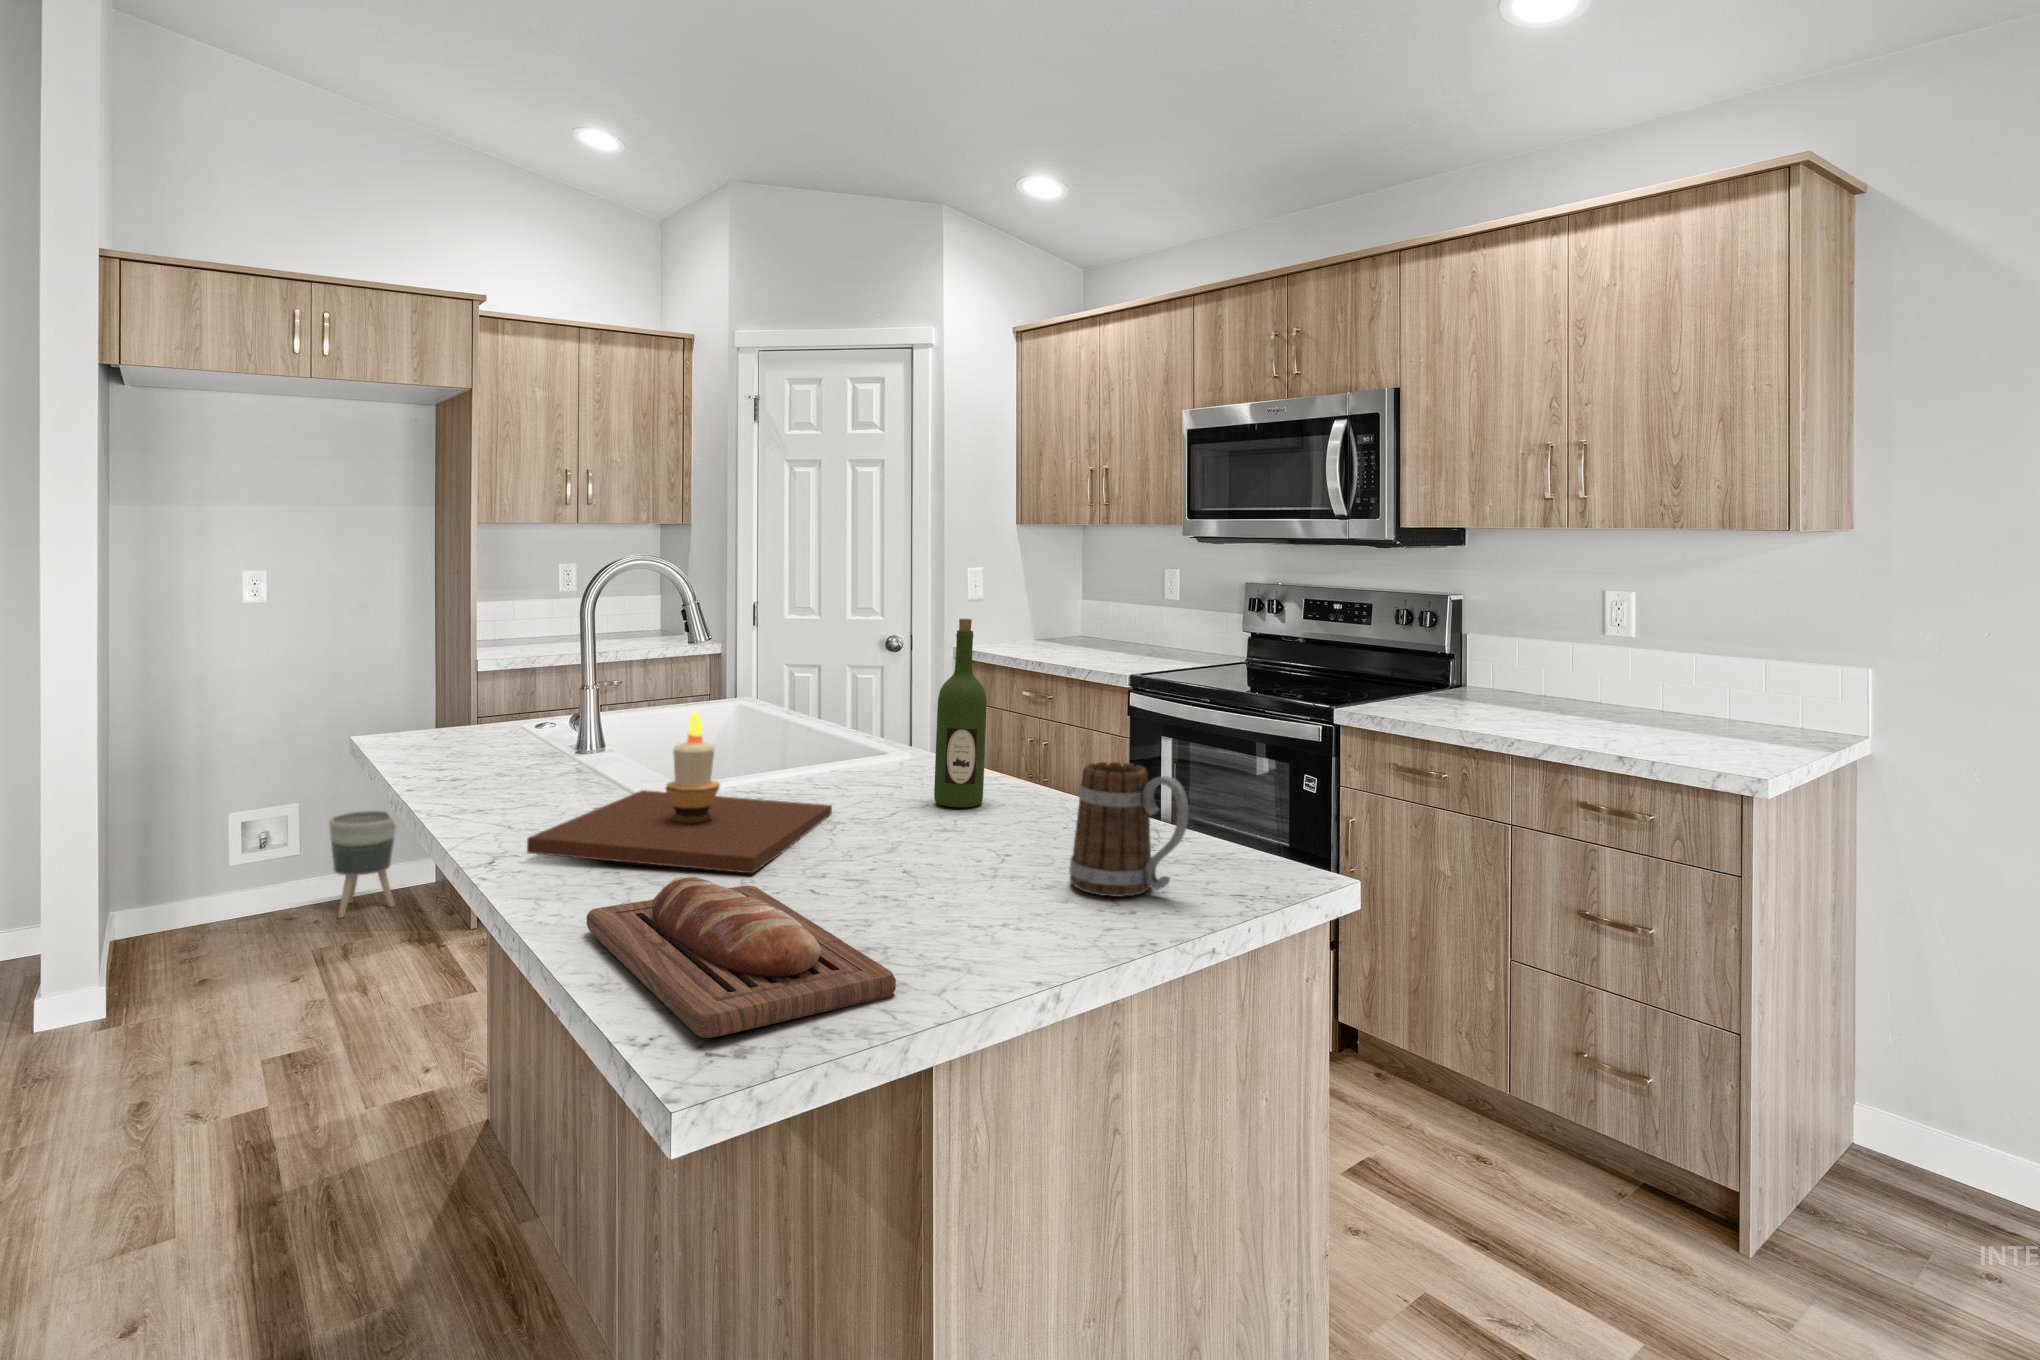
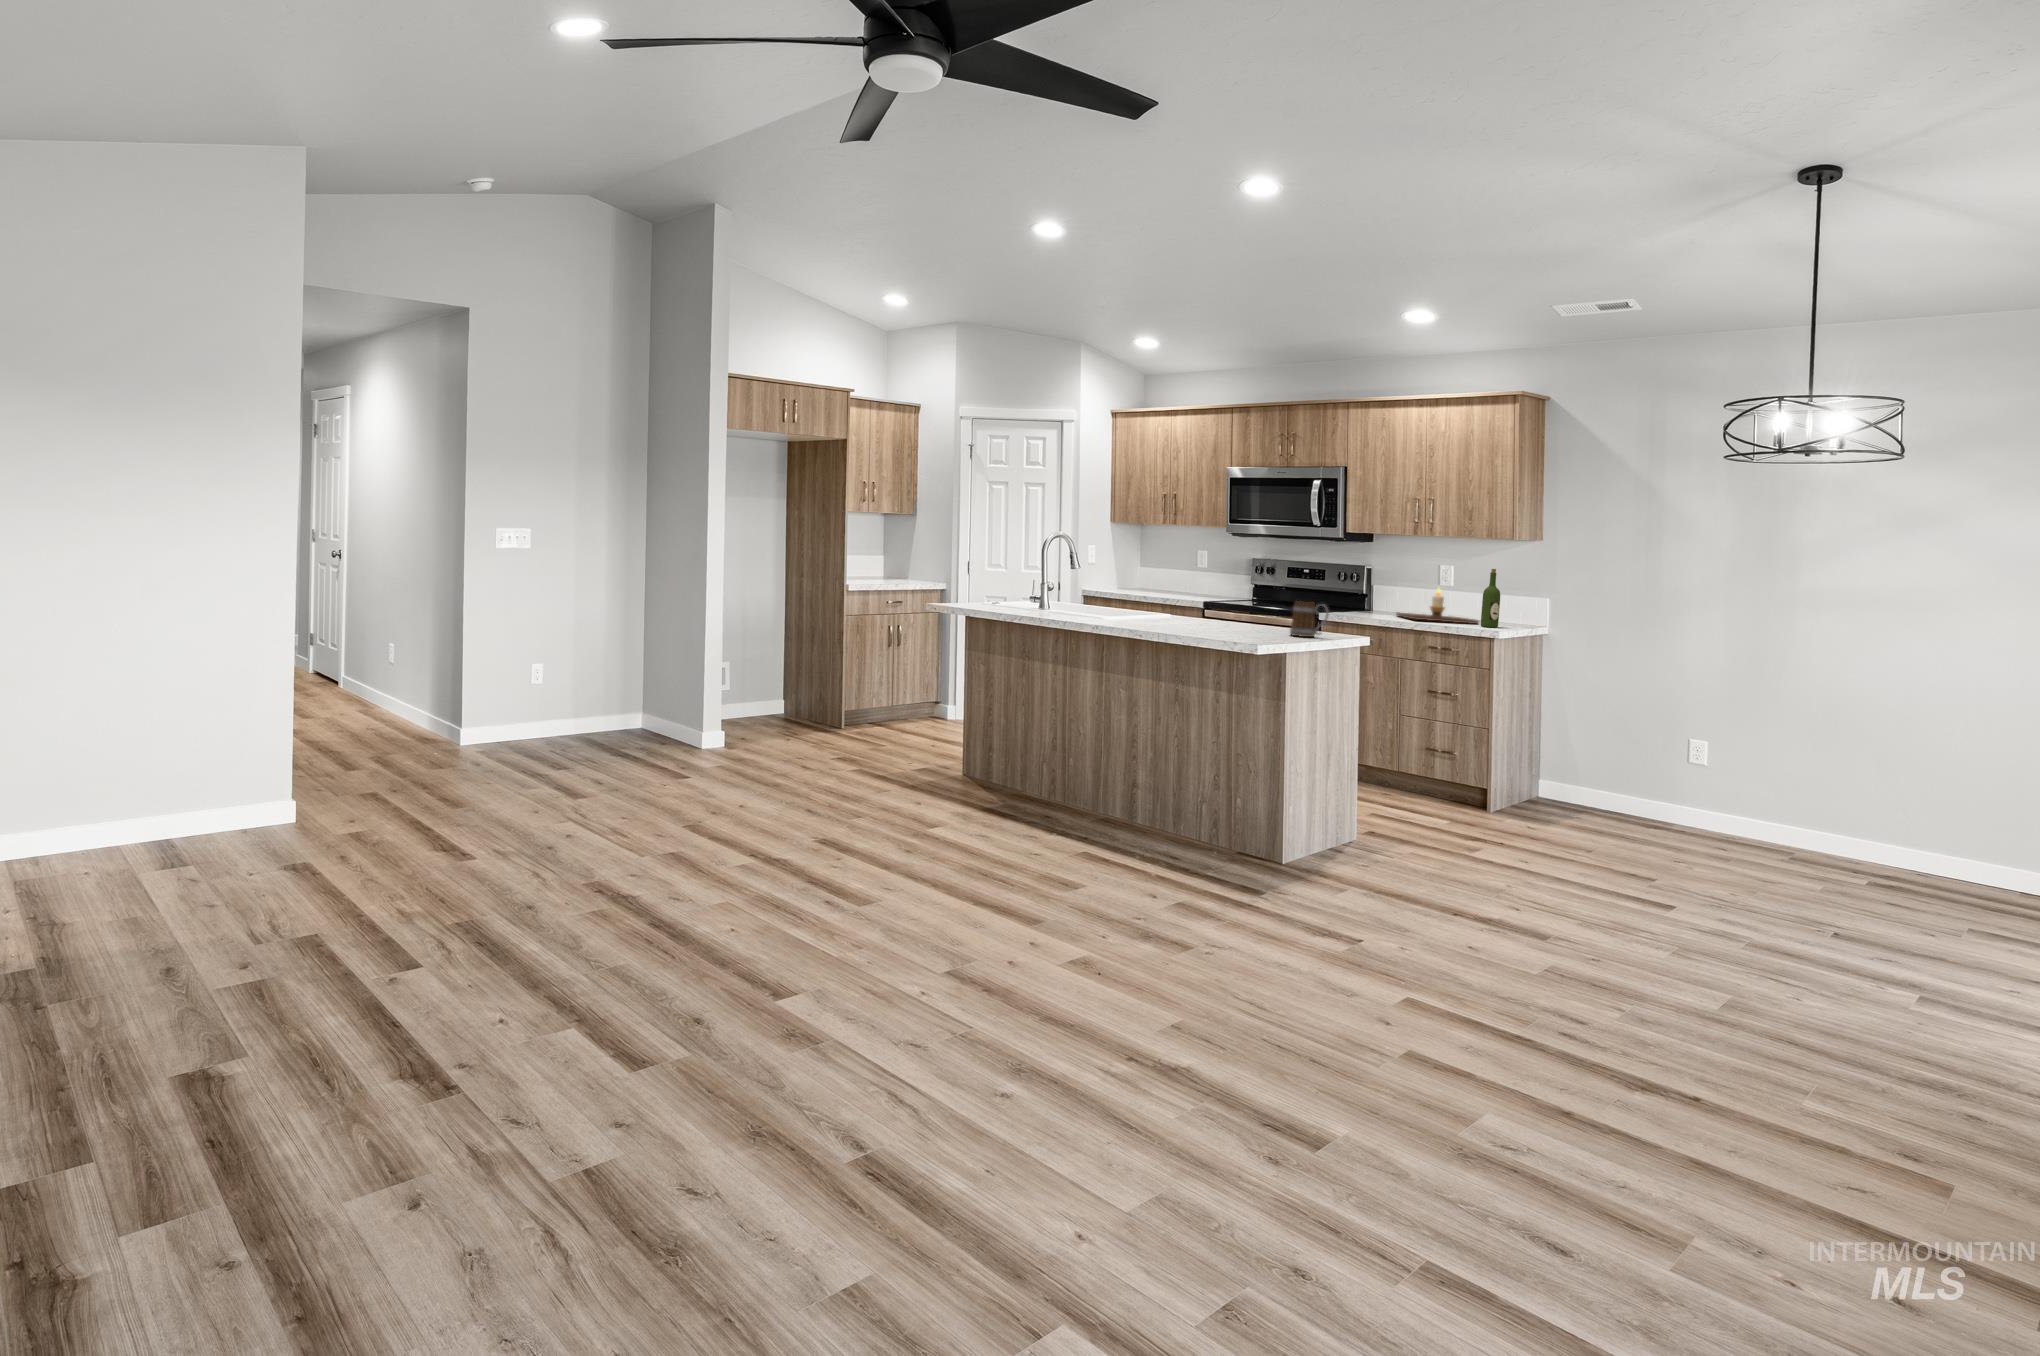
wine bottle: present [934,619,986,807] -> present [1481,569,1500,628]
candle: present [527,712,832,873] -> present [1396,588,1479,624]
planter: present [329,811,397,918] -> none [745,671,779,725]
bread loaf: present [587,877,896,1038] -> none [1180,622,1278,644]

